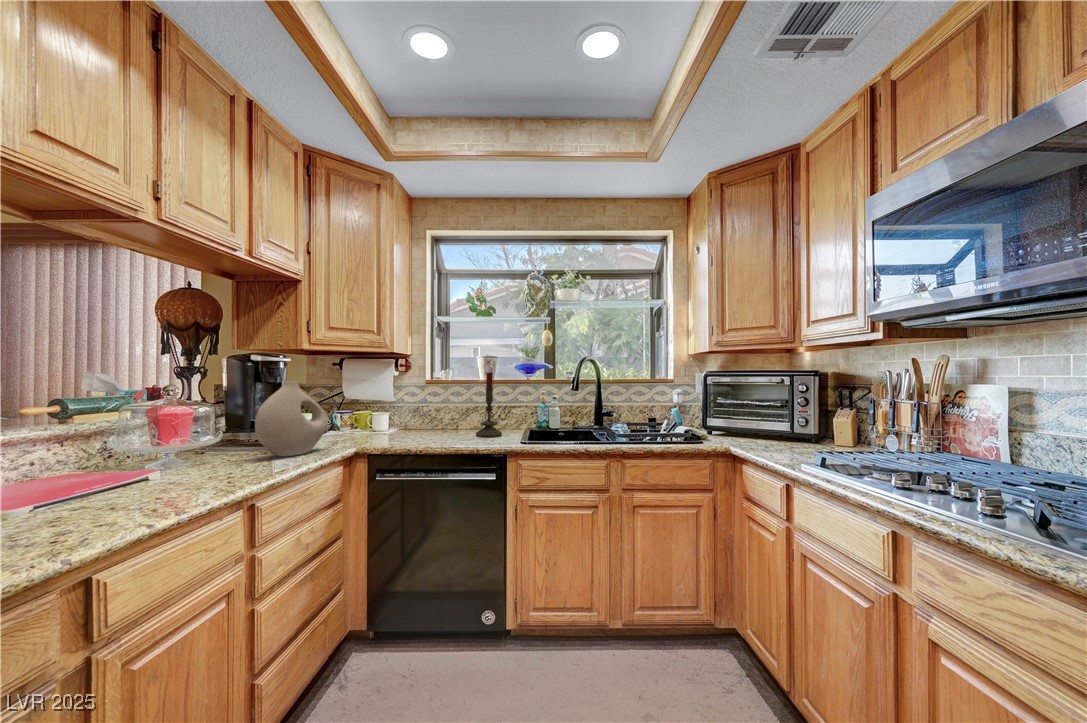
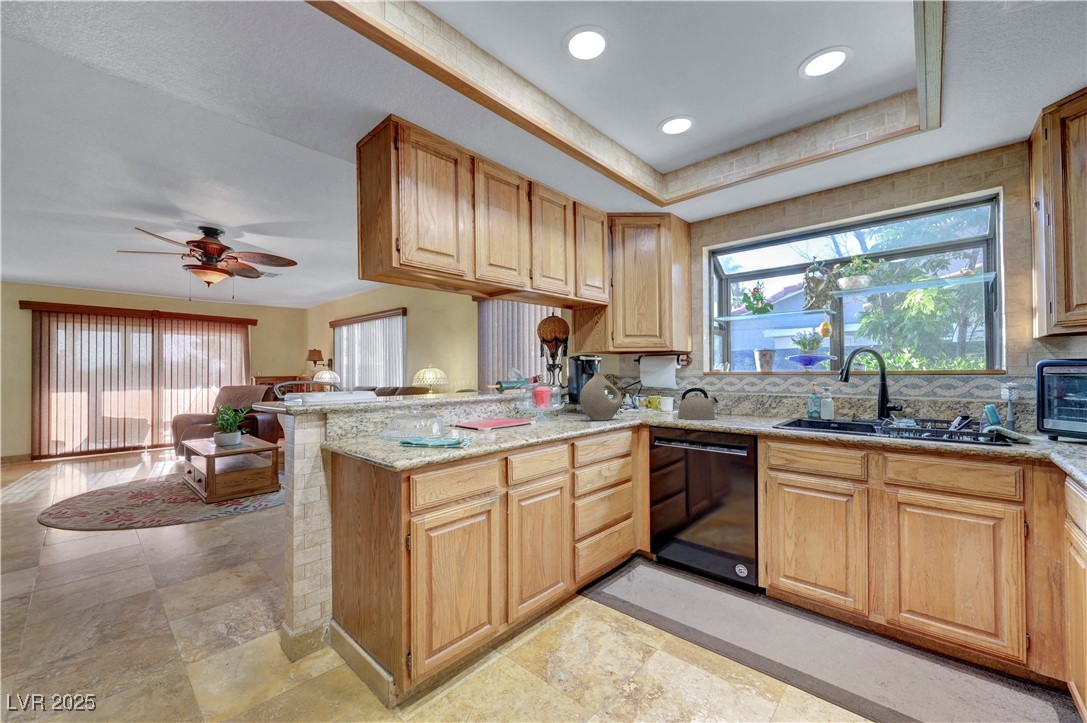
candle: present [476,372,502,437] -> none [739,363,764,422]
kettle: none [403,399,452,440] -> present [678,388,718,420]

